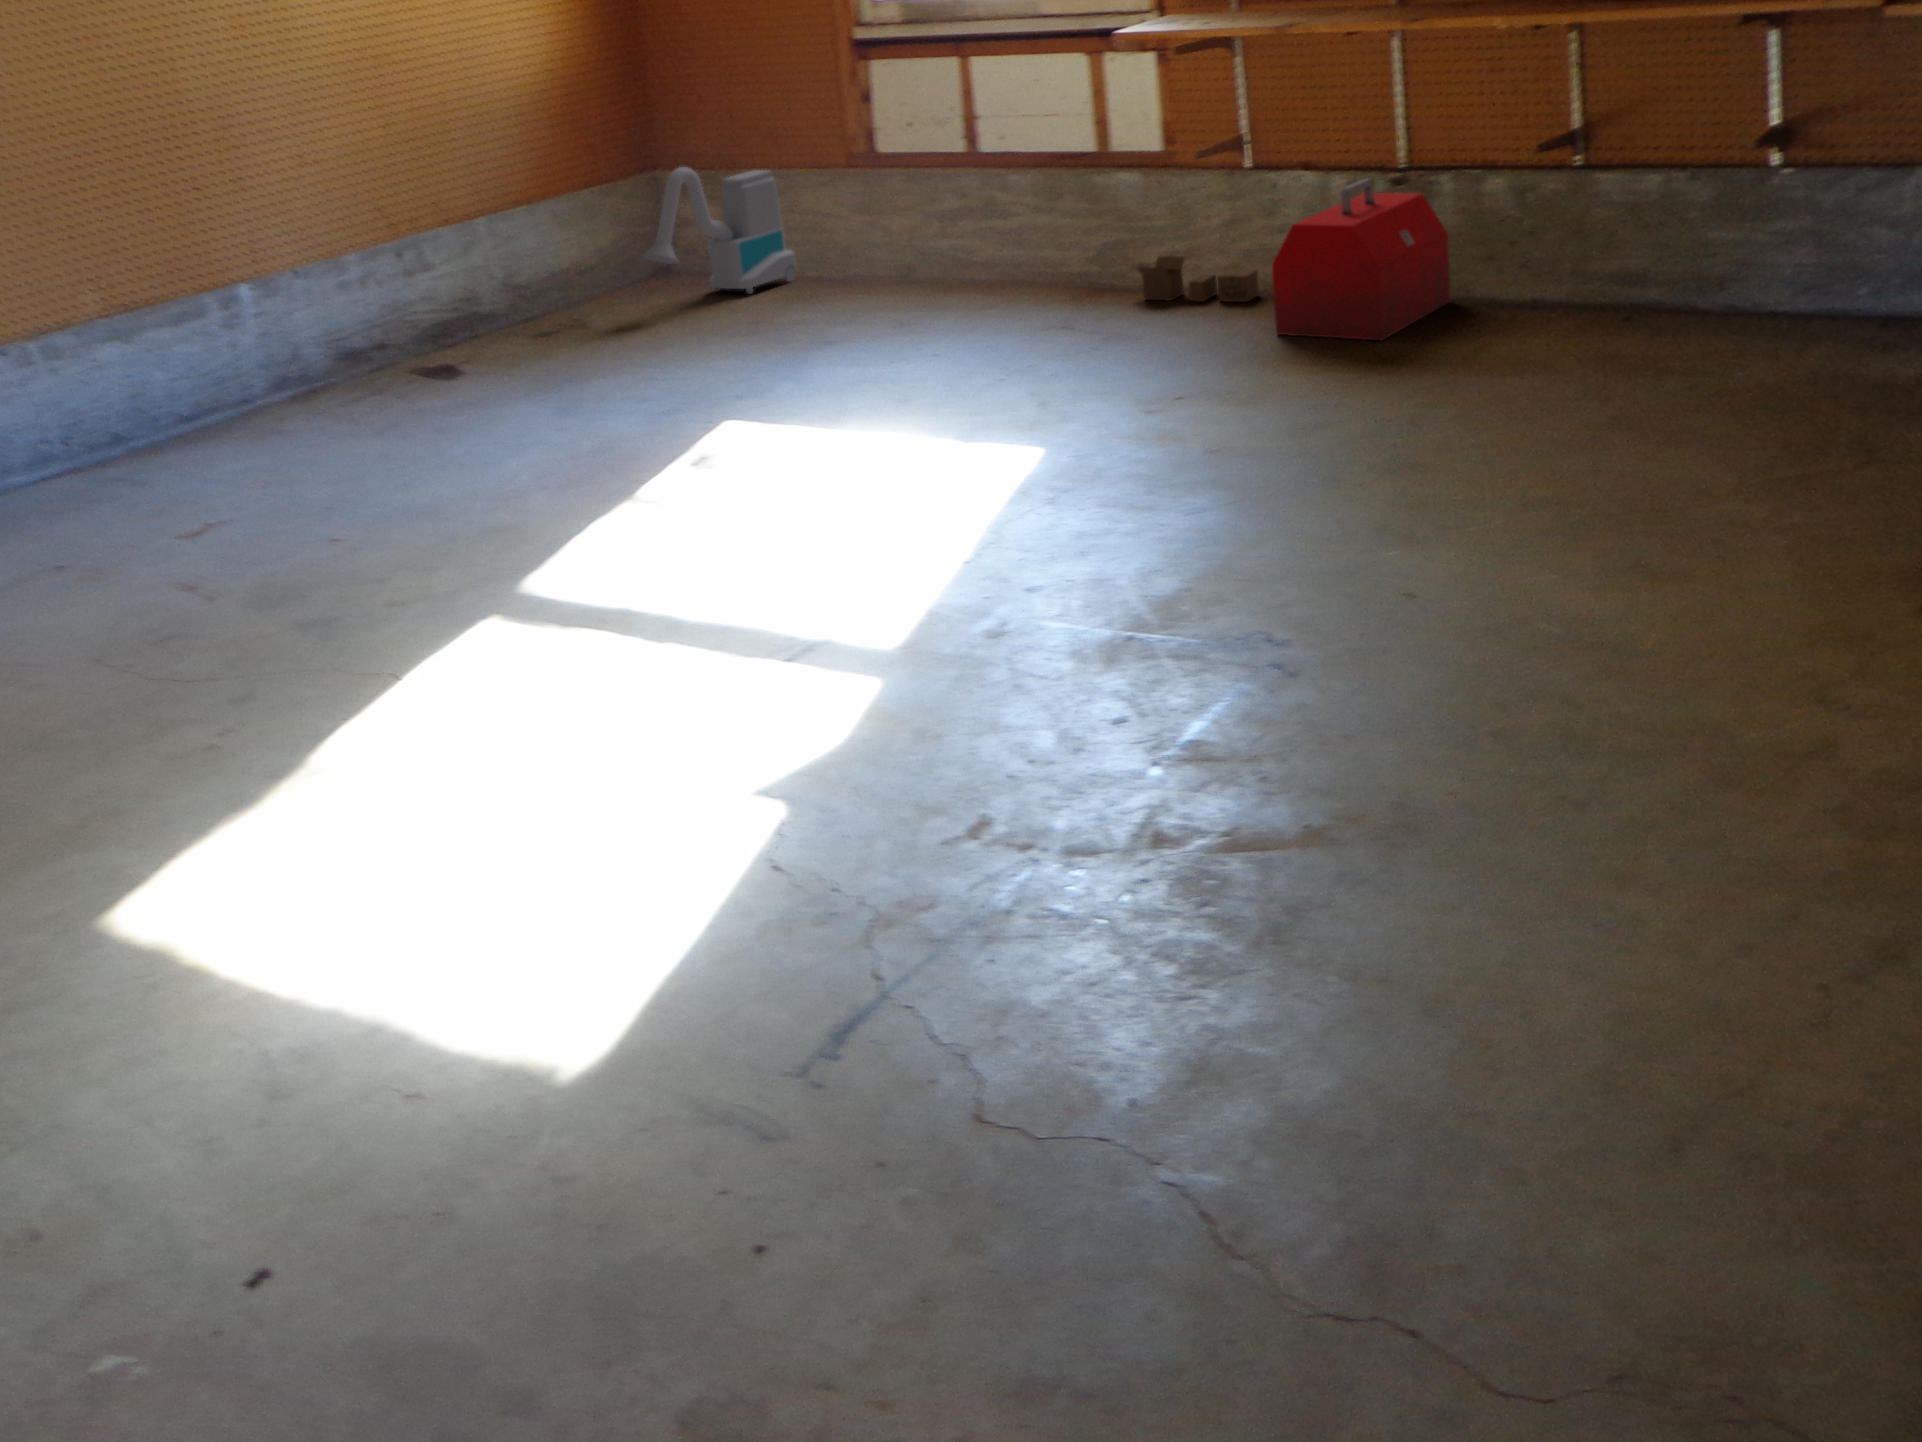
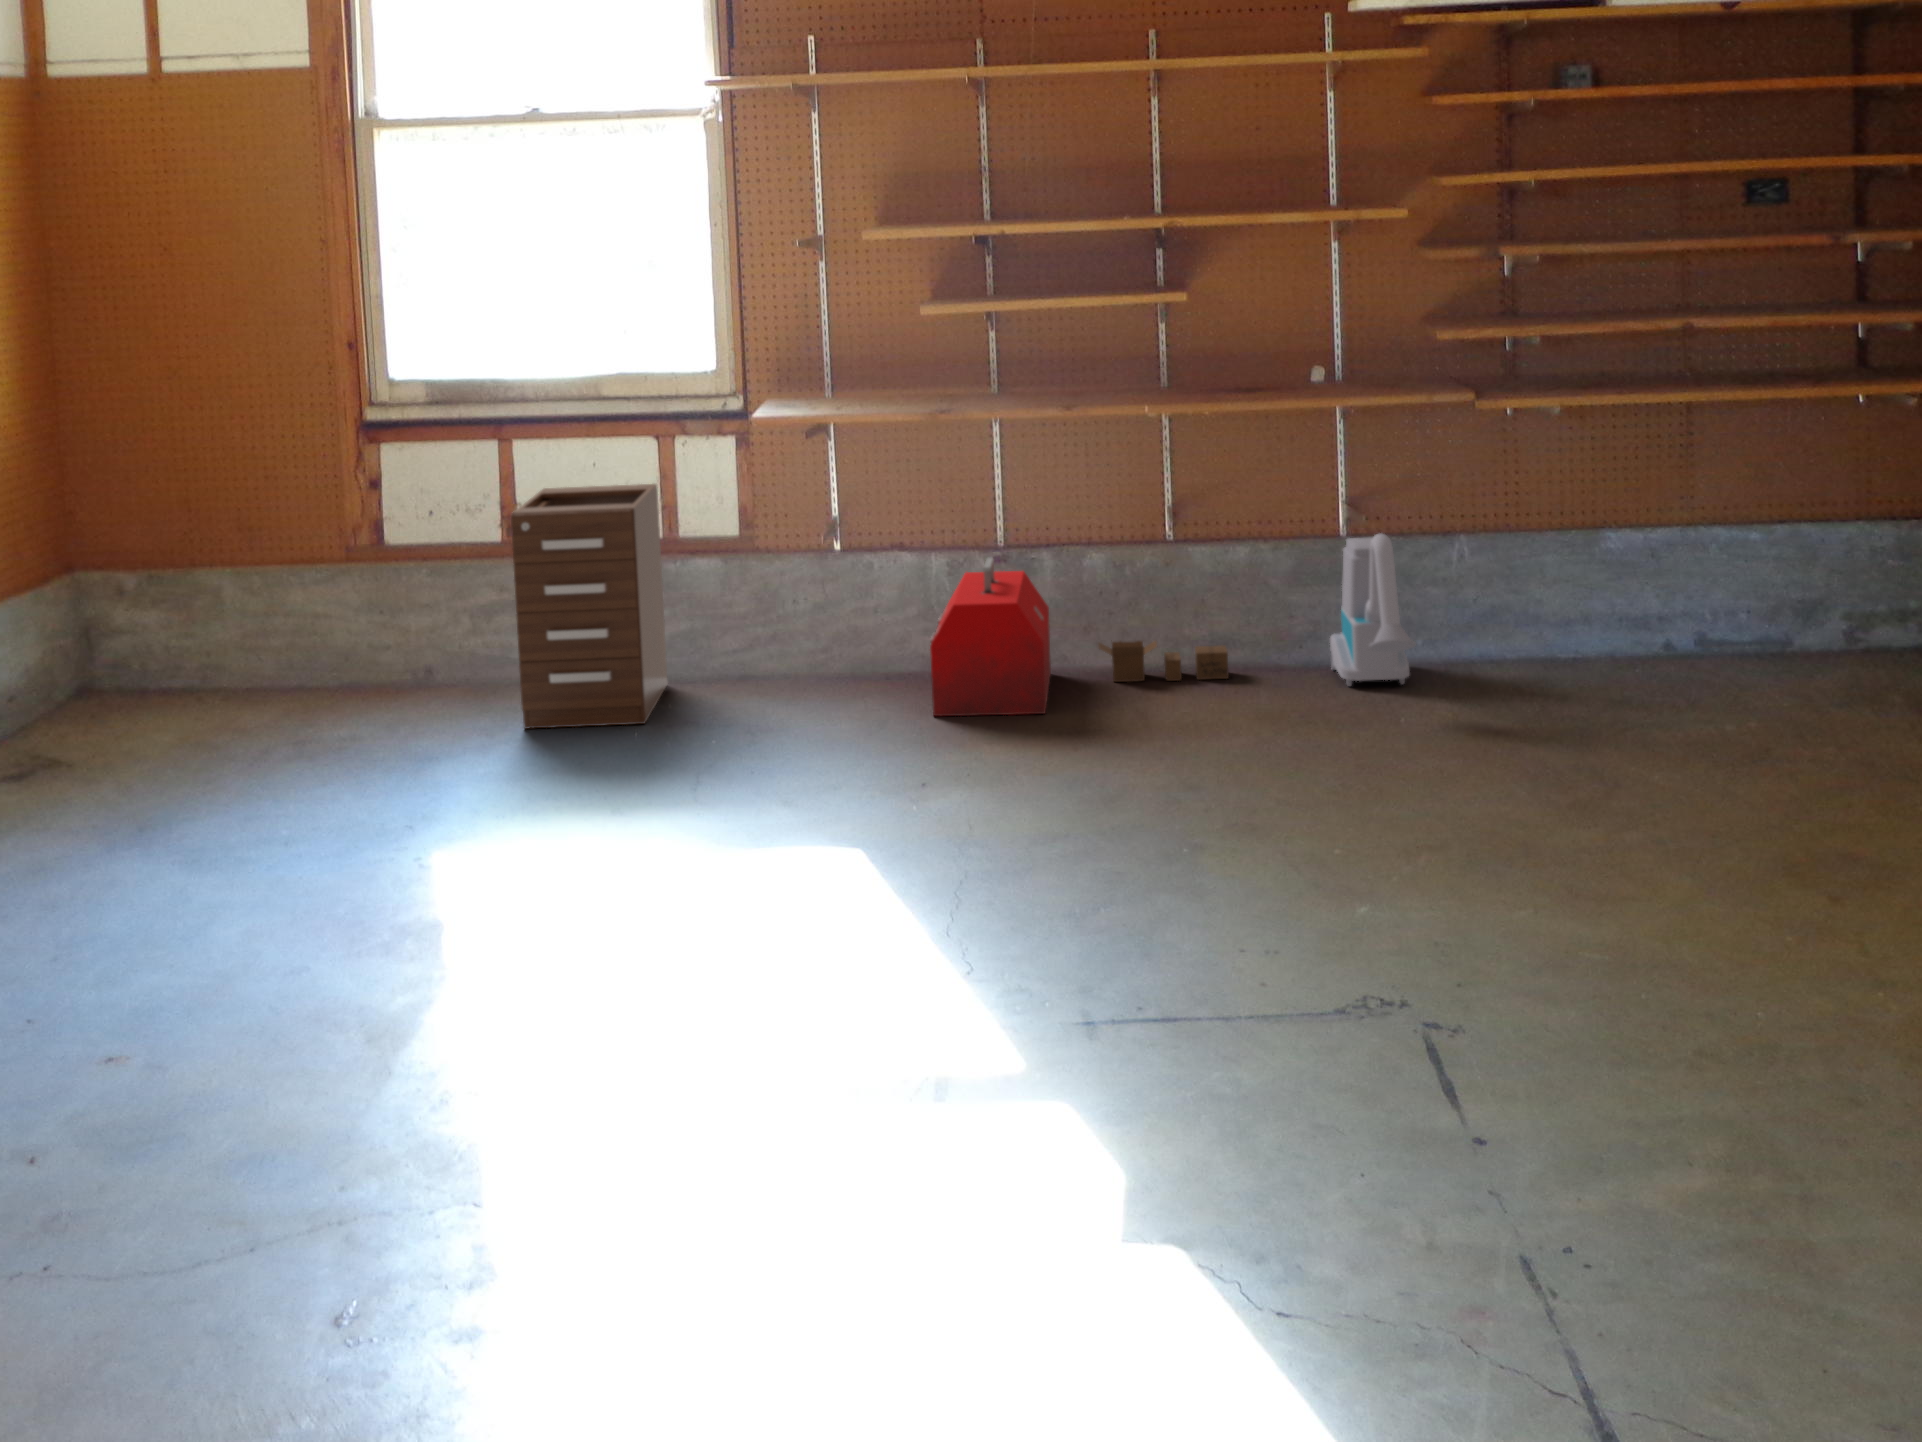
filing cabinet: none [909,97,1097,321] -> present [511,484,668,729]
vacuum cleaner: present [642,167,796,294] -> present [1330,534,1416,686]
cardboard box: present [1132,256,1259,302] -> present [1098,641,1229,682]

